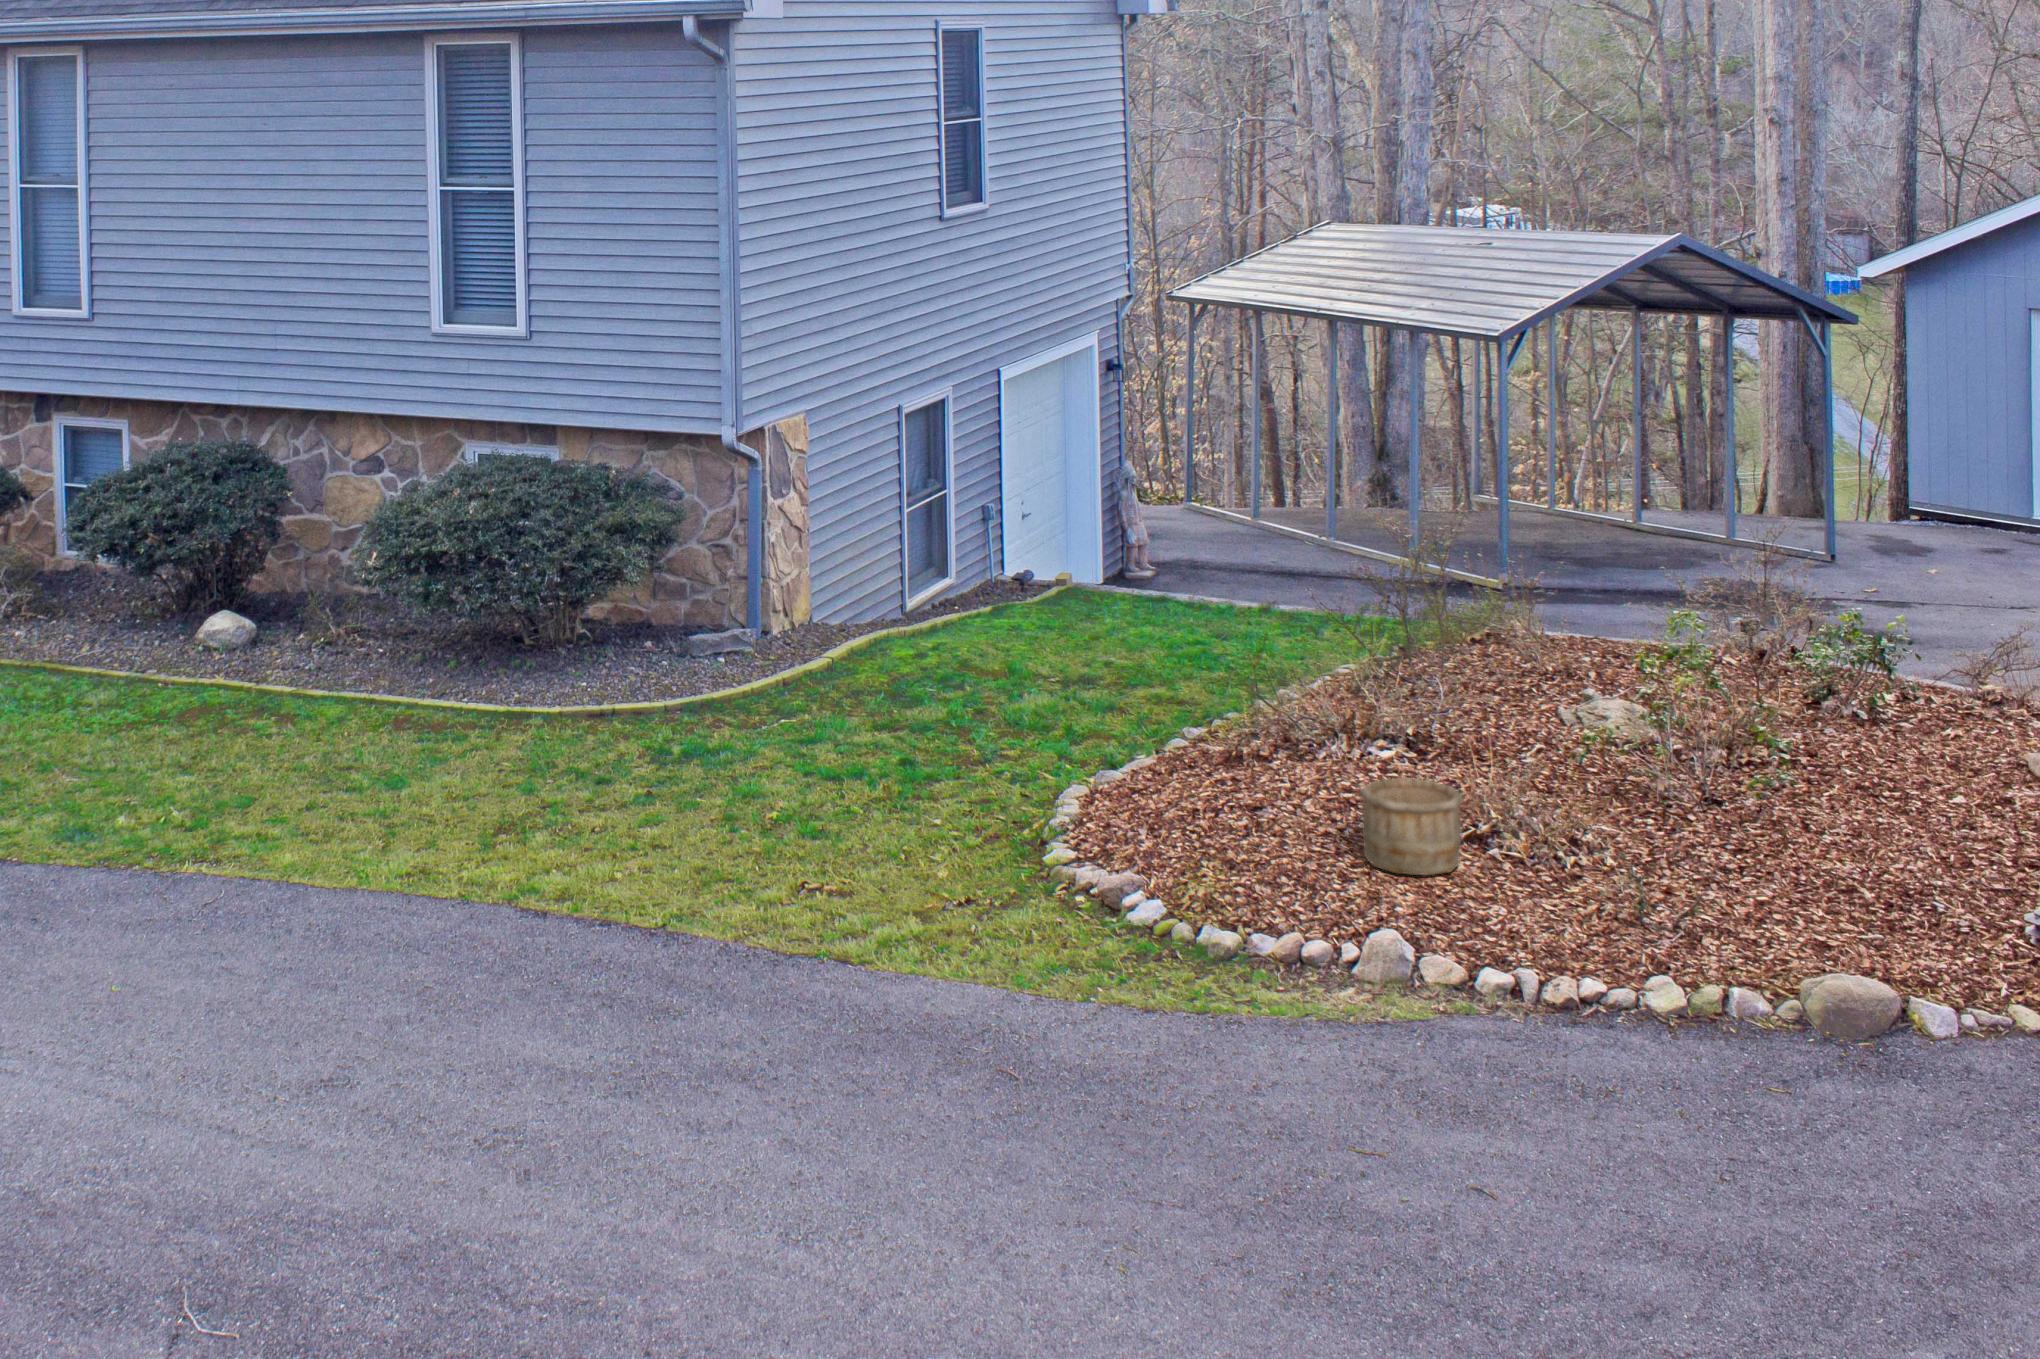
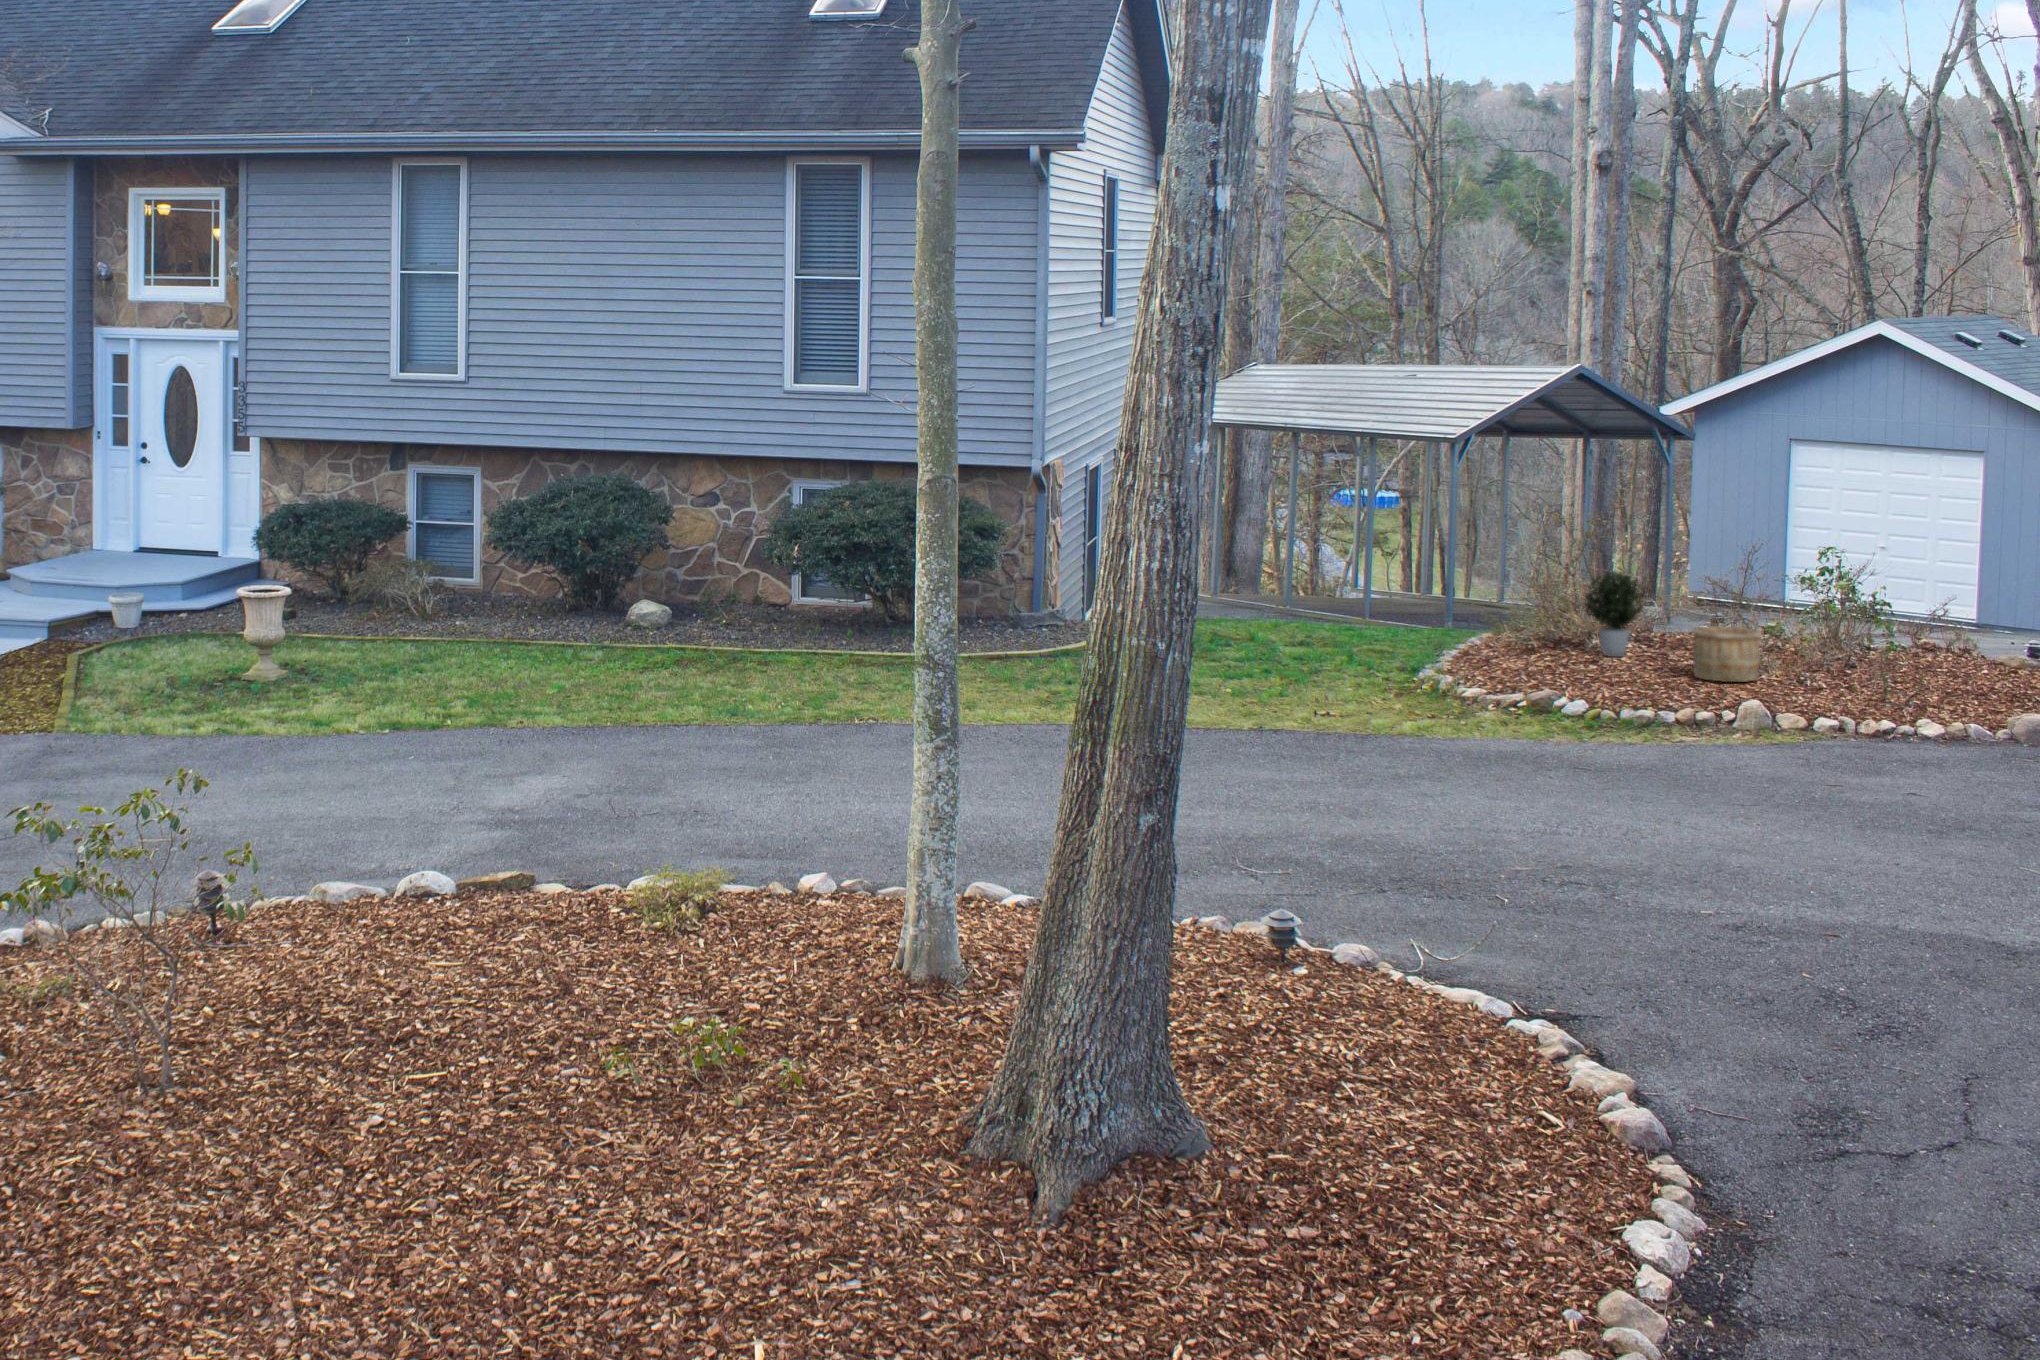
potted plant: none [1257,669,1353,797] -> present [1583,572,1646,657]

